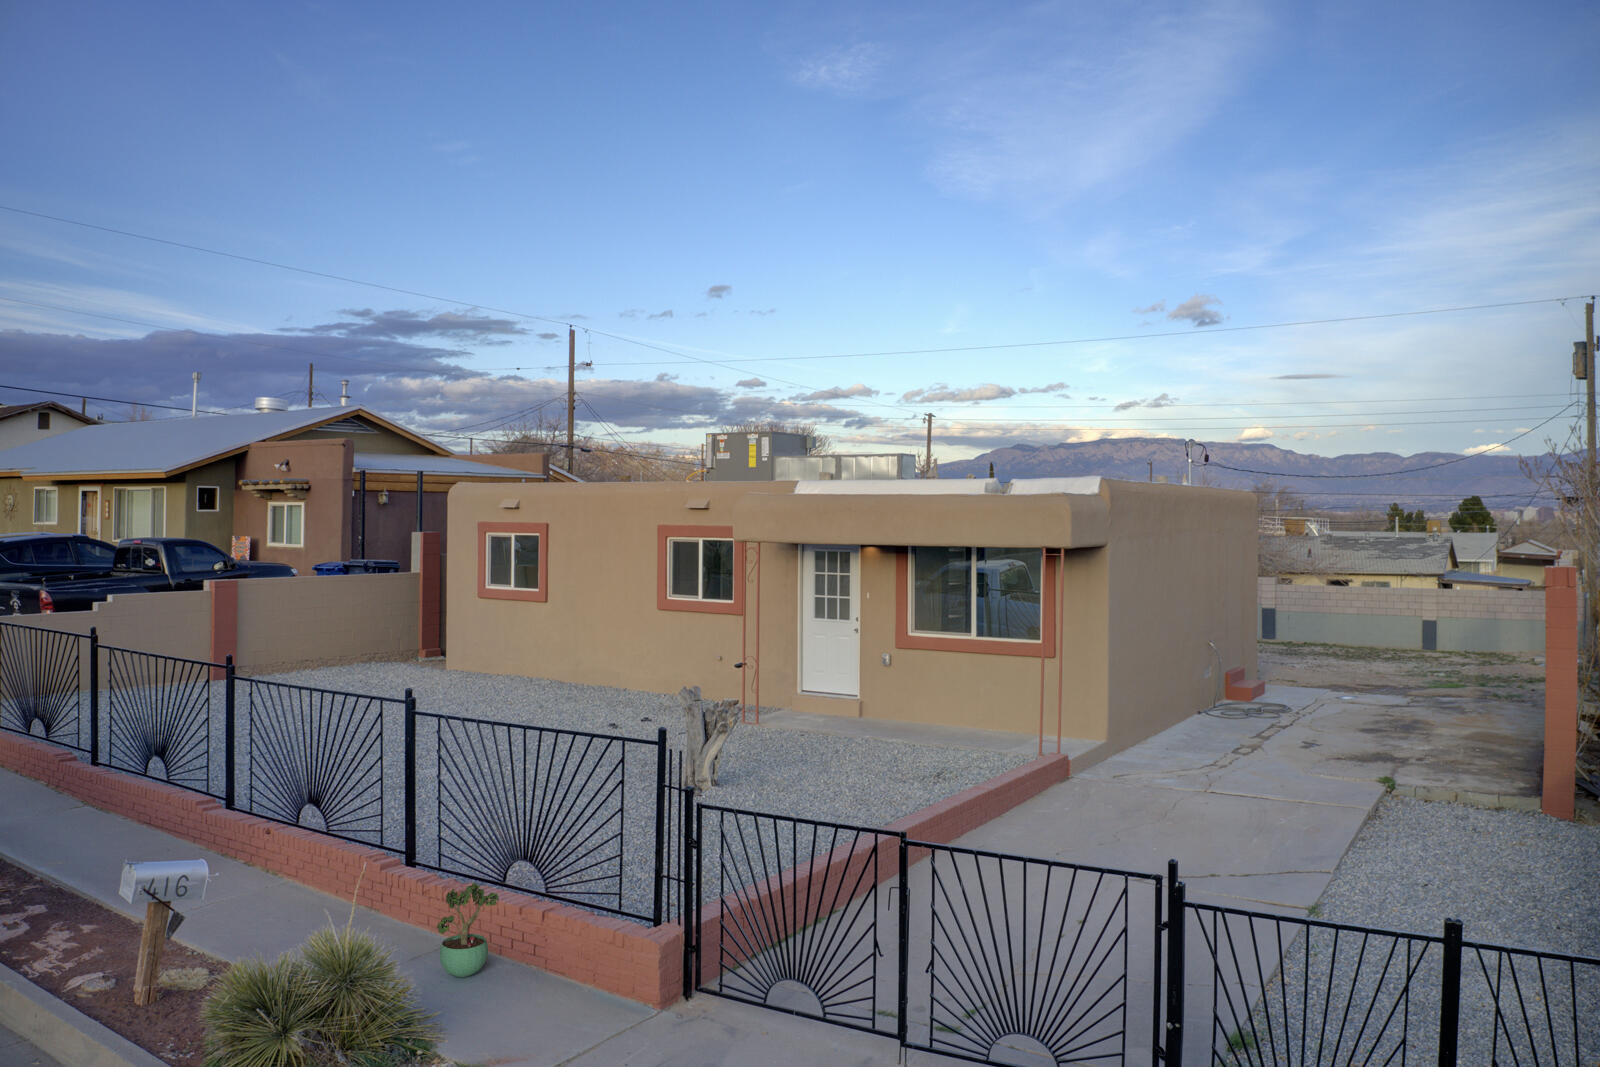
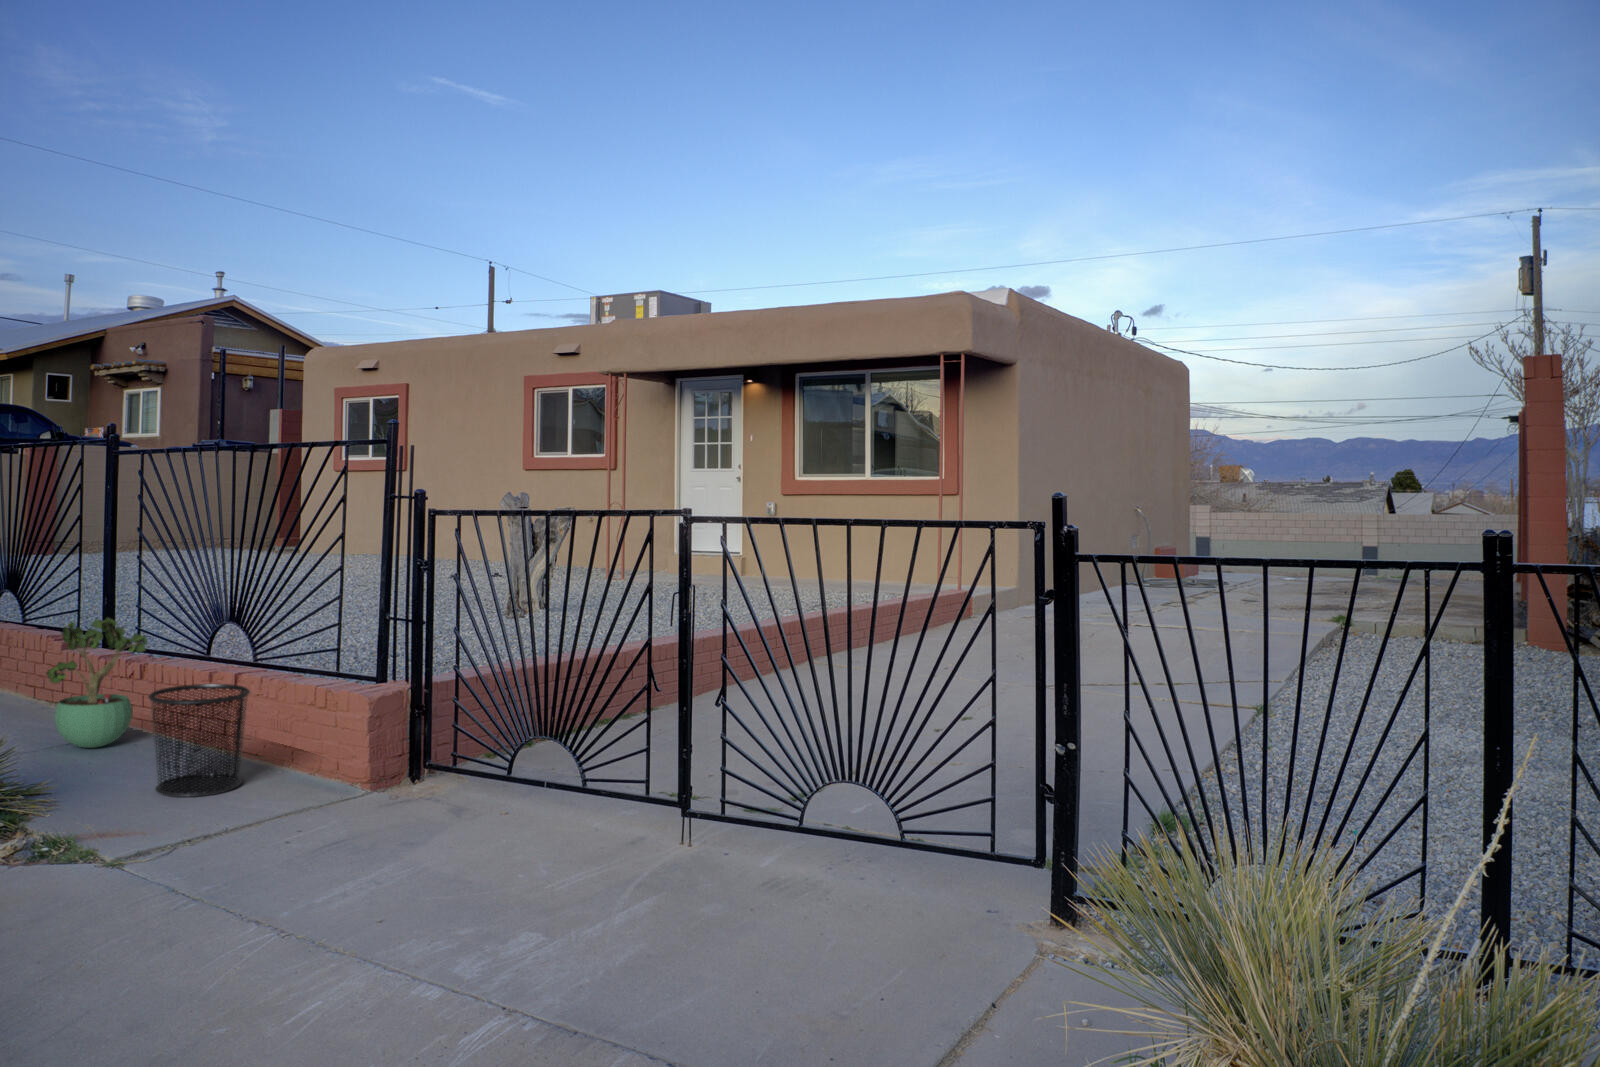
waste bin: none [529,942,592,1030] -> present [148,684,250,797]

